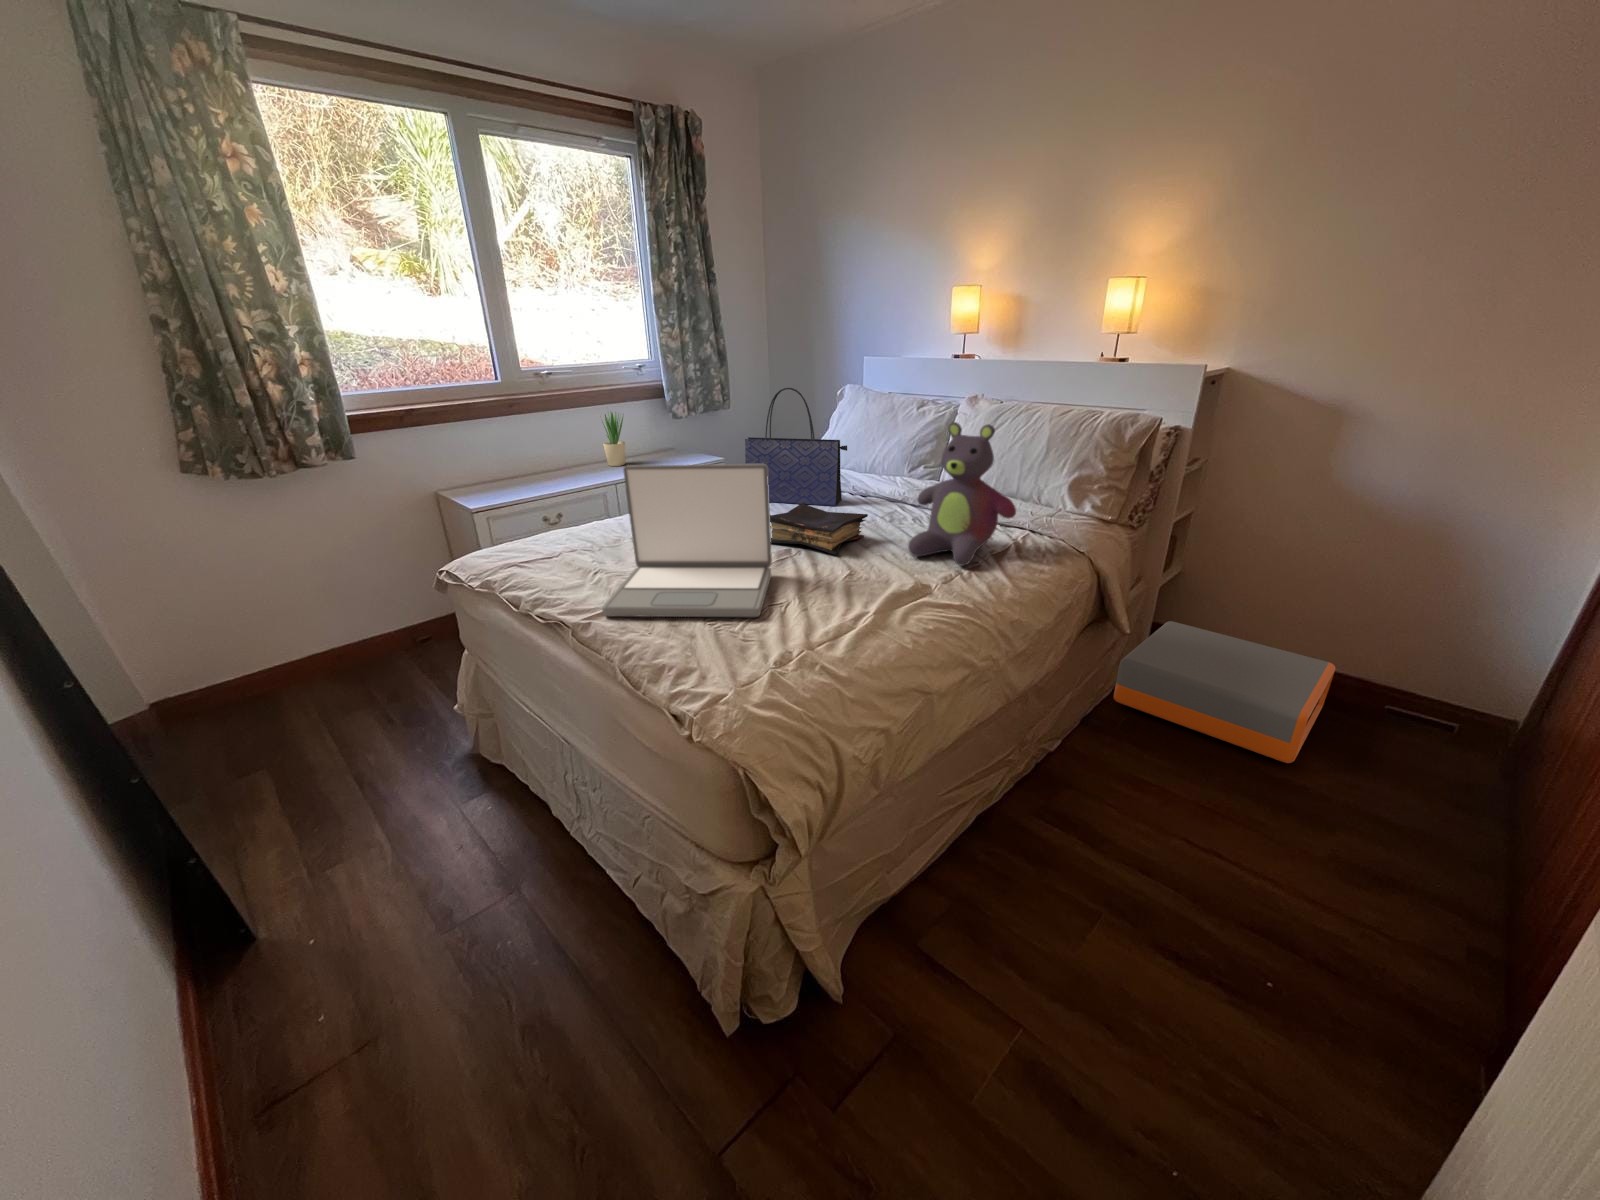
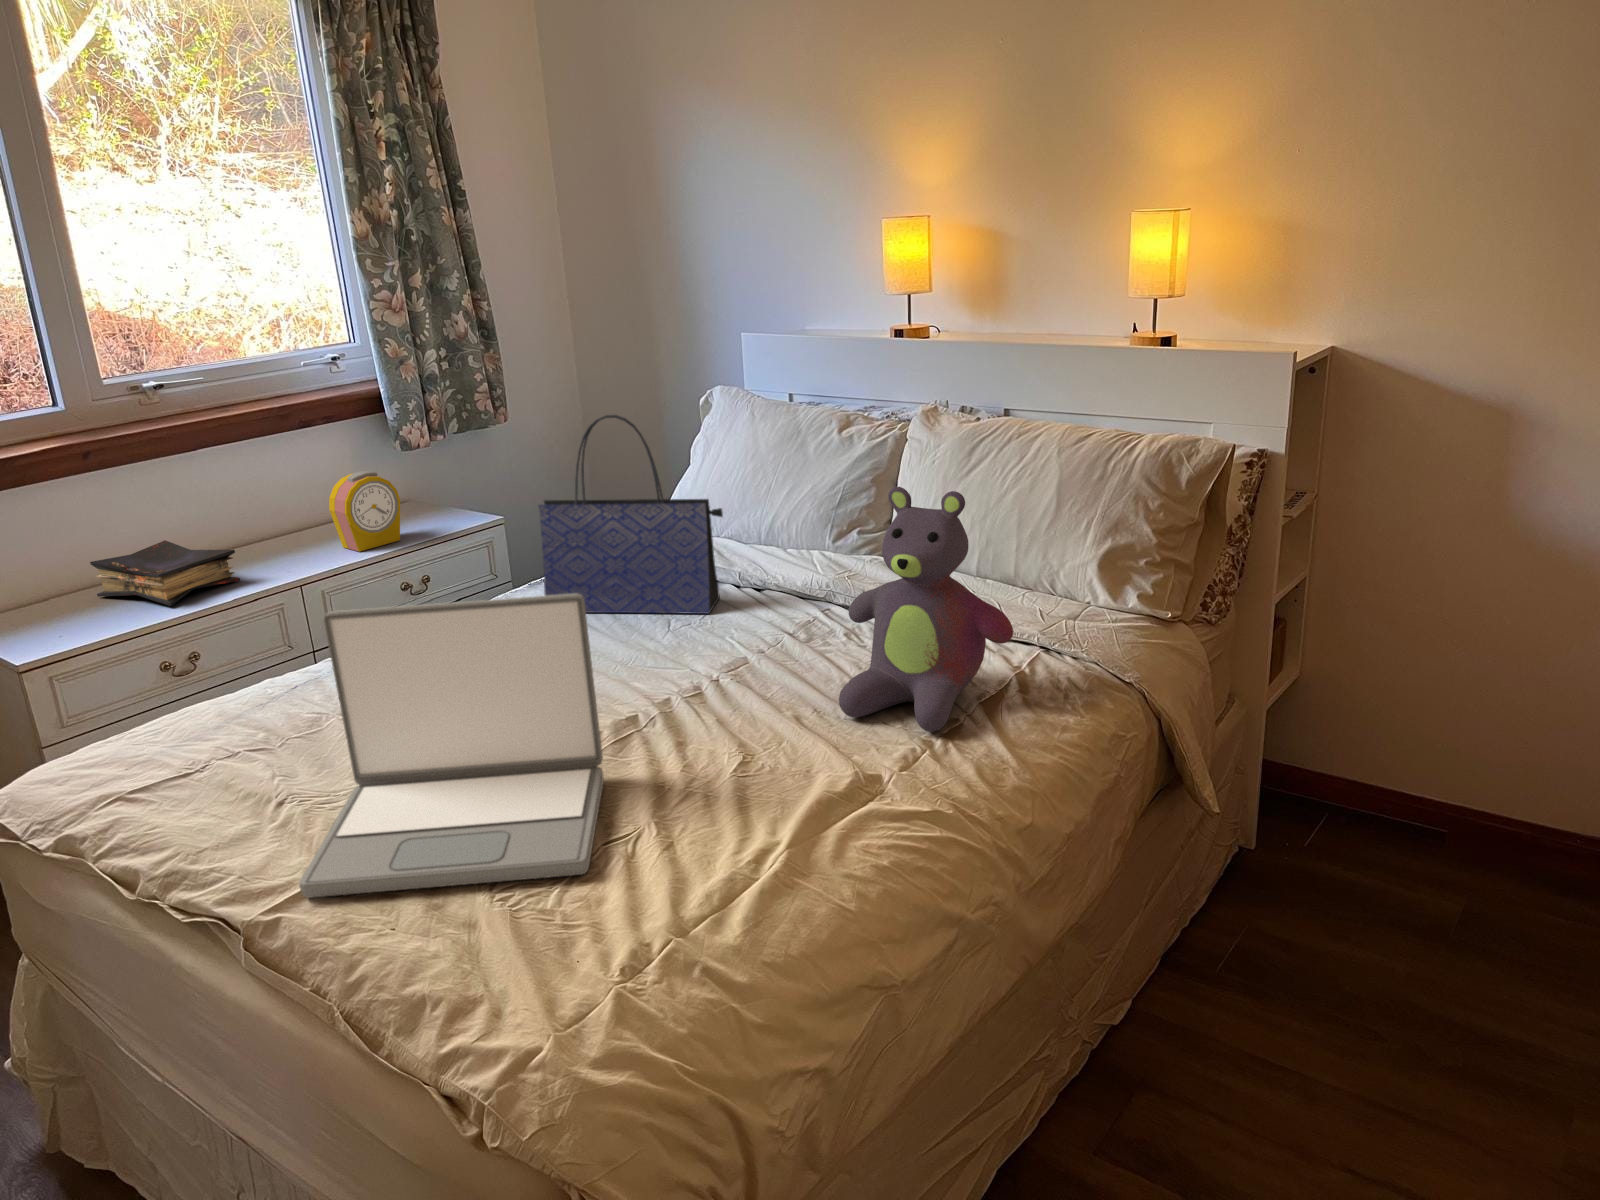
potted plant: present [602,412,626,466] -> none [261,435,314,549]
alarm clock: none [634,425,671,469] -> present [329,471,400,552]
book: present [770,503,868,555] -> present [90,540,240,606]
storage box: present [1114,621,1336,763] -> none [1211,765,1551,1006]

